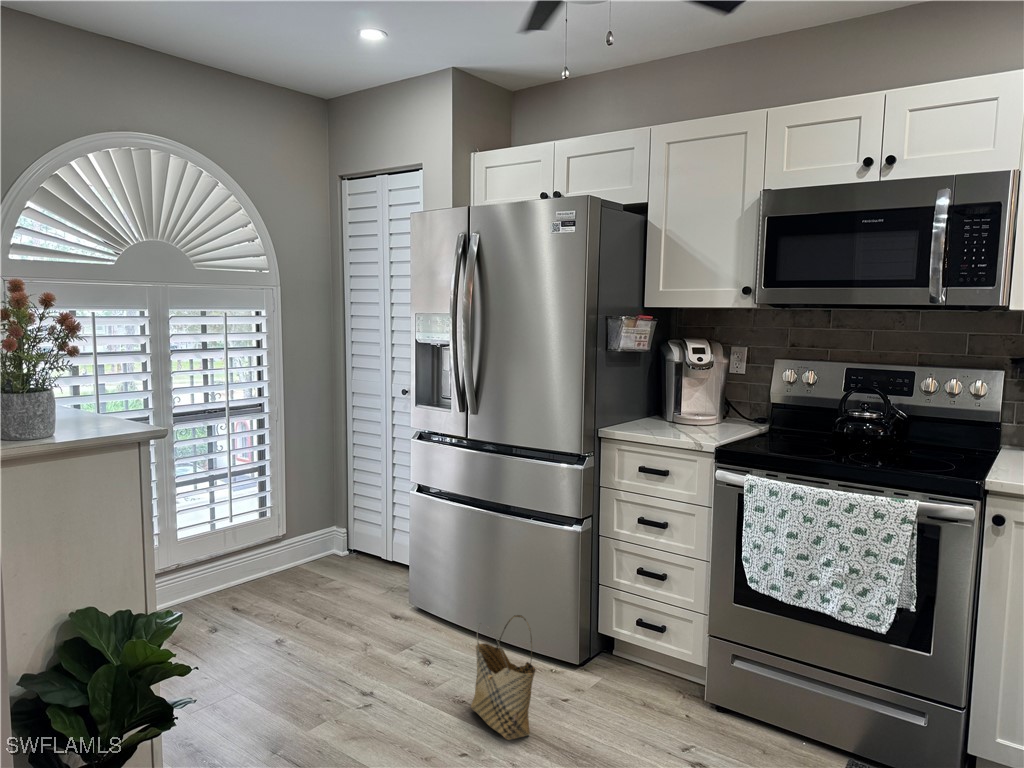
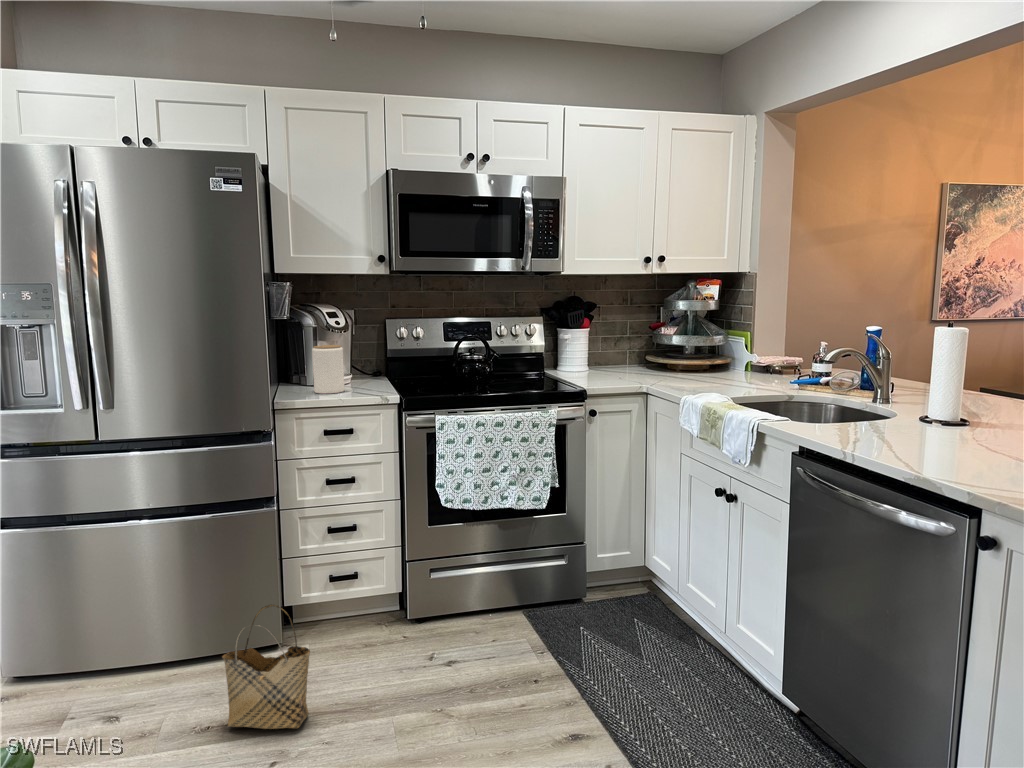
jar: none [659,380,692,431] -> present [312,345,345,394]

